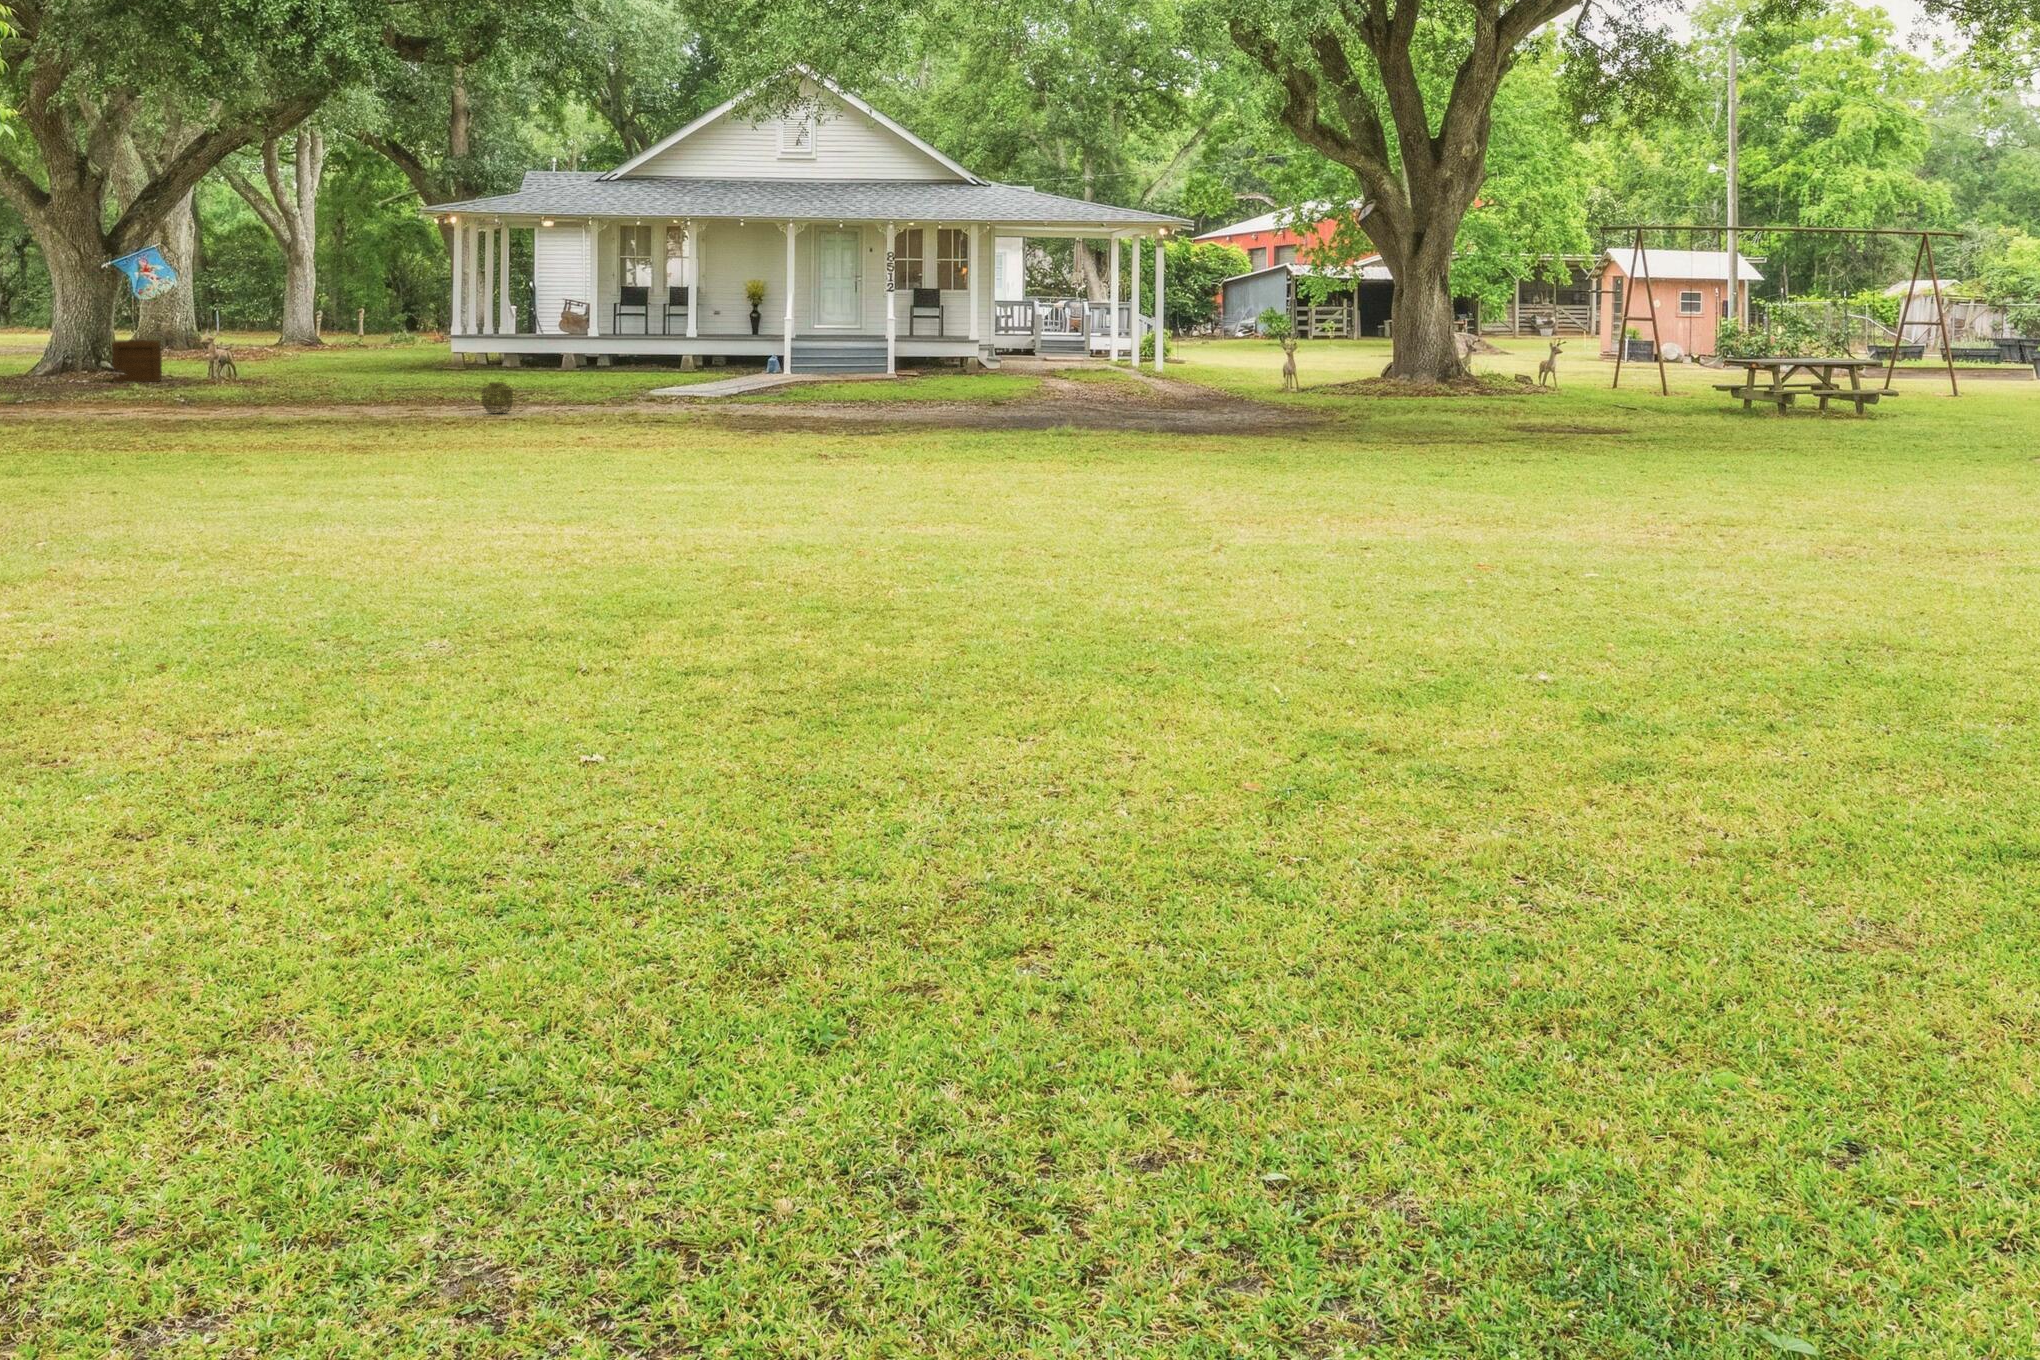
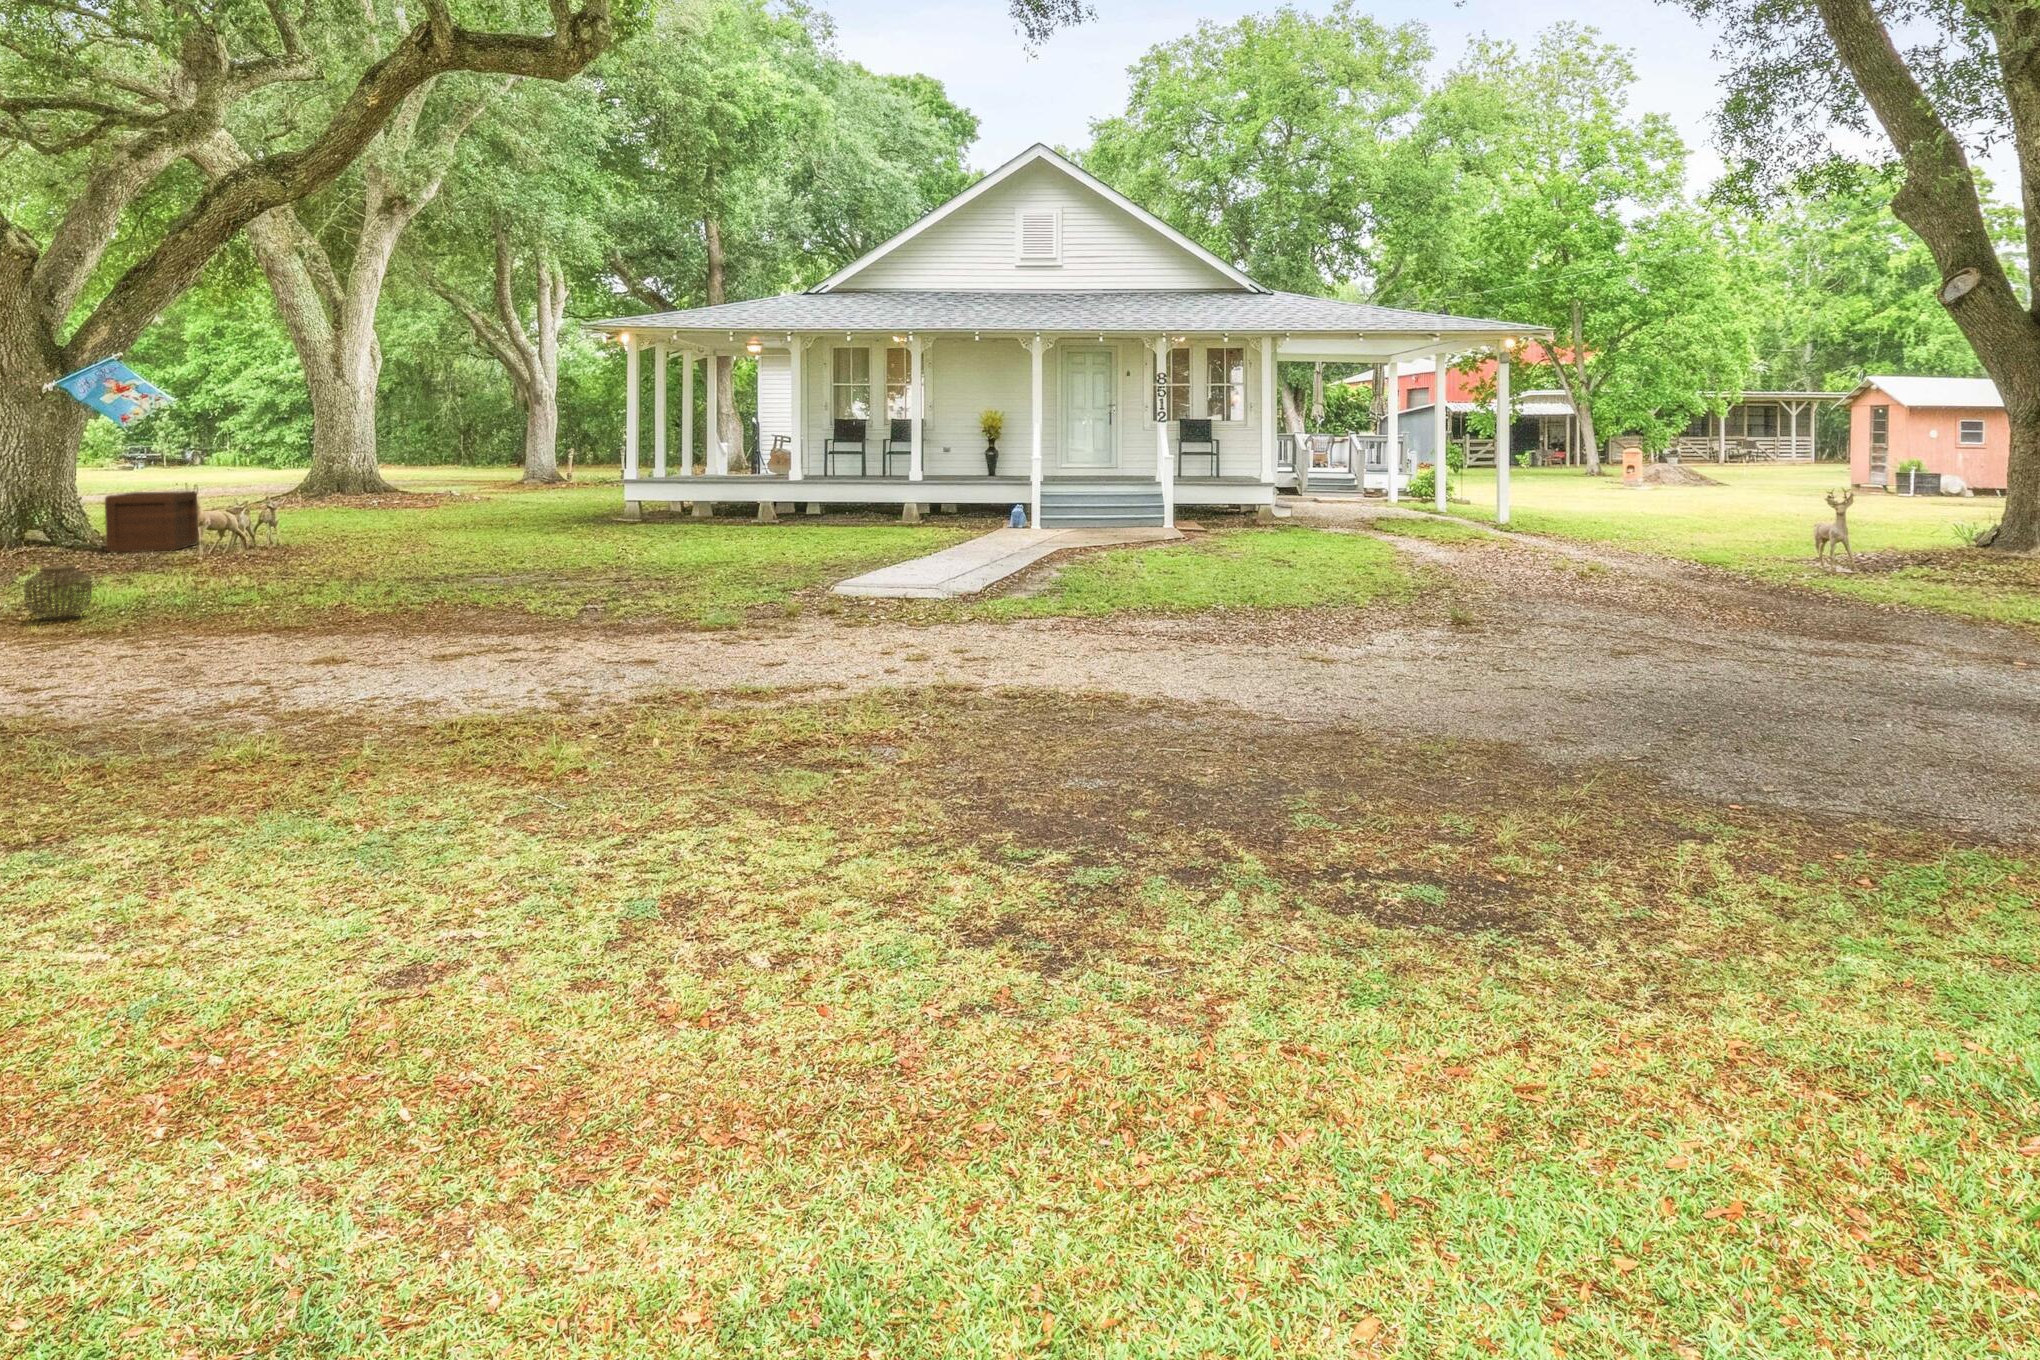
woven basket: present [482,382,513,414] -> present [24,565,91,620]

